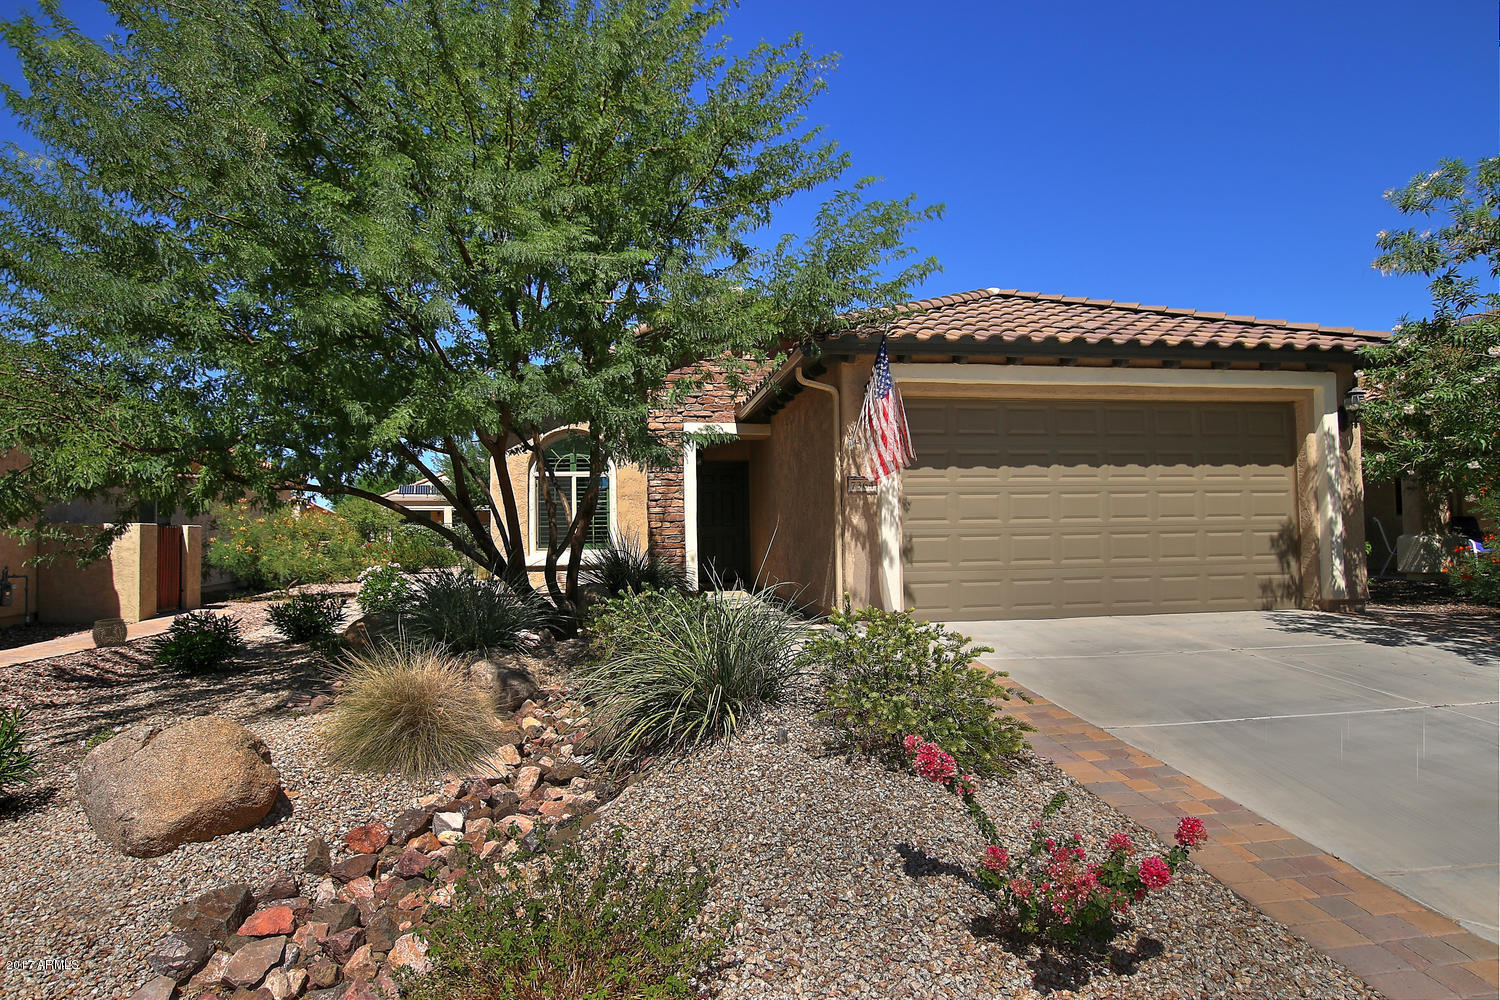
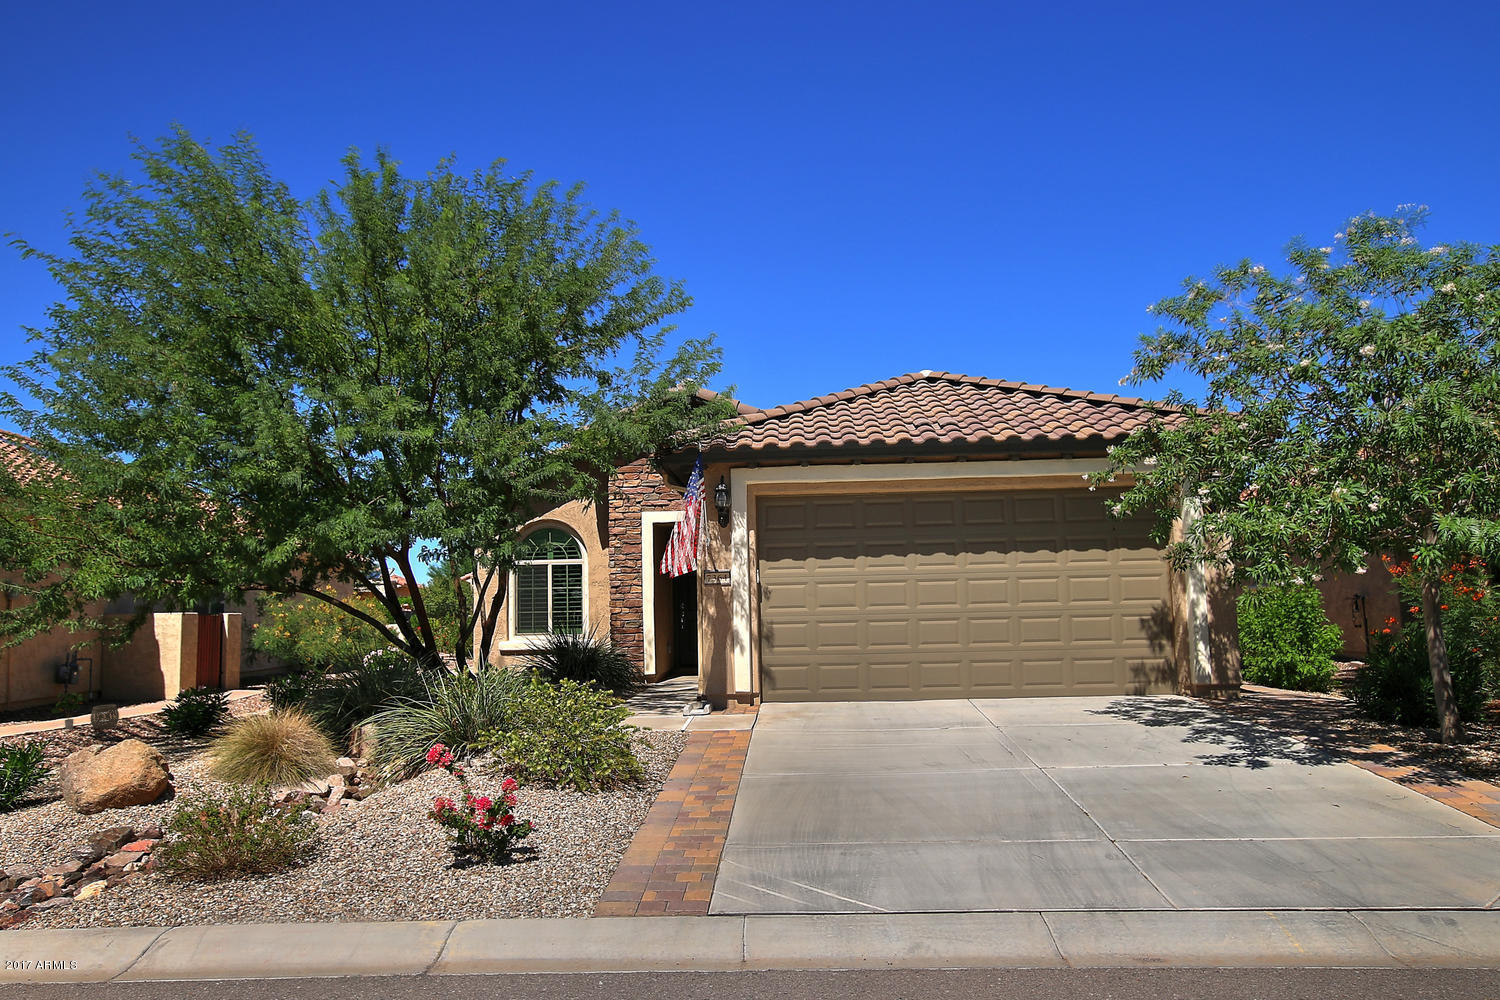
potted plant: none [39,605,86,647] -> present [51,693,87,729]

